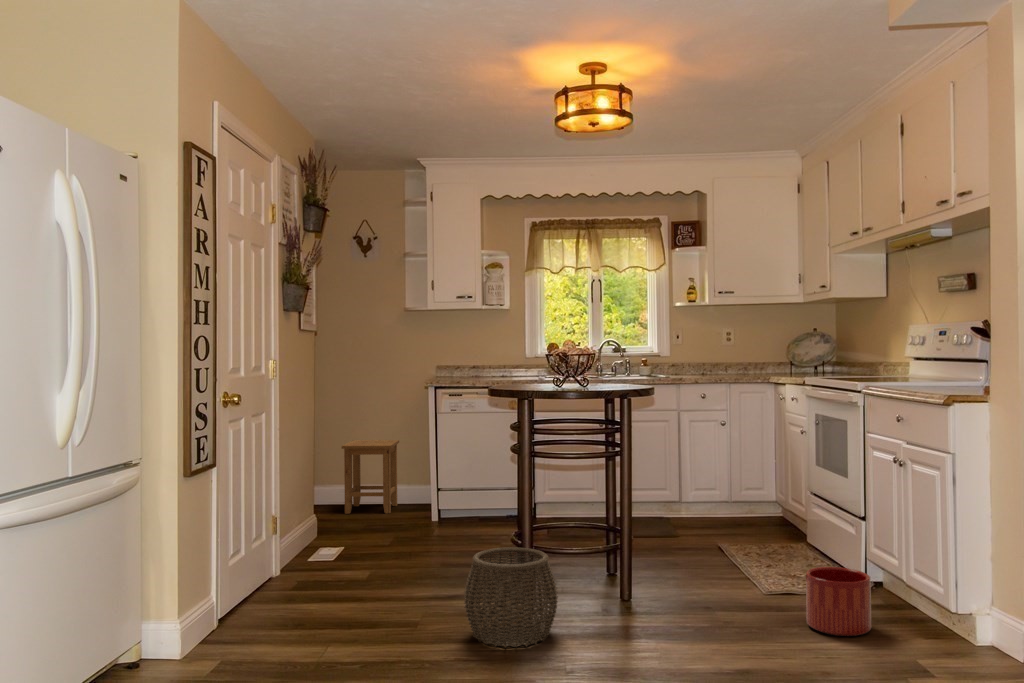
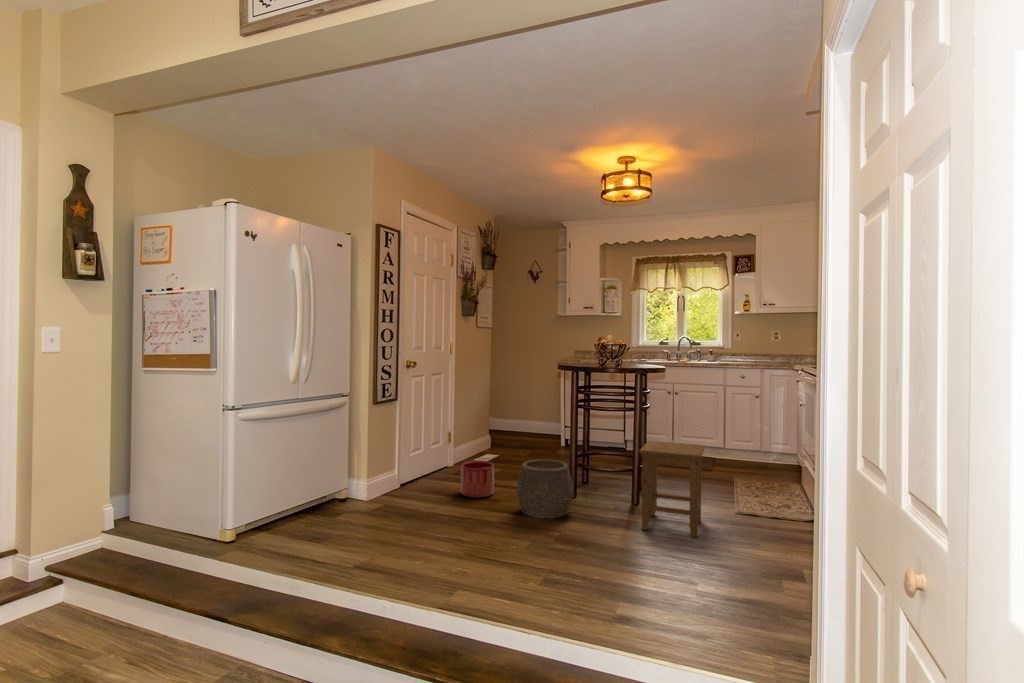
stool: present [341,440,399,514] -> present [639,441,704,537]
planter: present [806,567,871,636] -> present [461,461,494,498]

